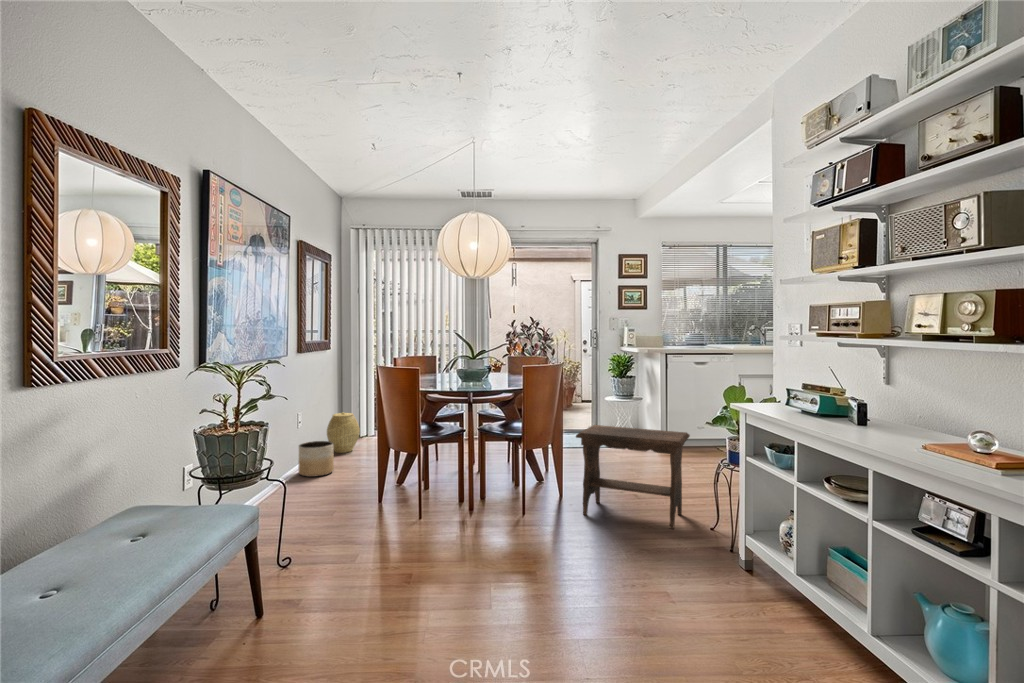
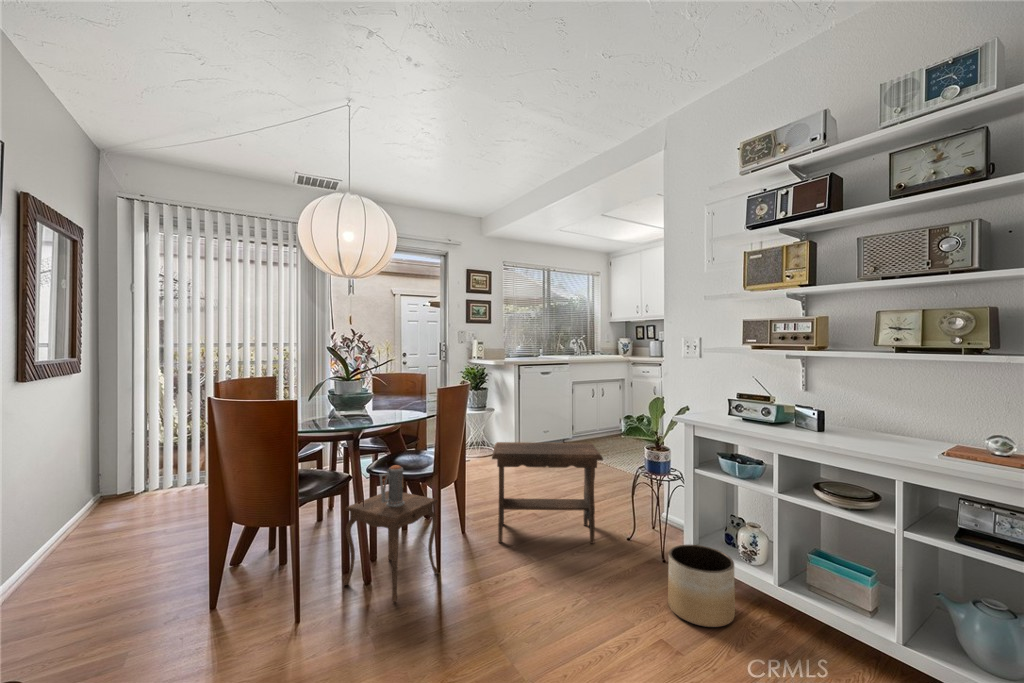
woven basket: present [327,412,360,453] -> none [118,448,170,502]
side table: none [444,428,517,538] -> present [344,465,438,602]
planter: present [299,441,334,477] -> present [668,545,735,627]

